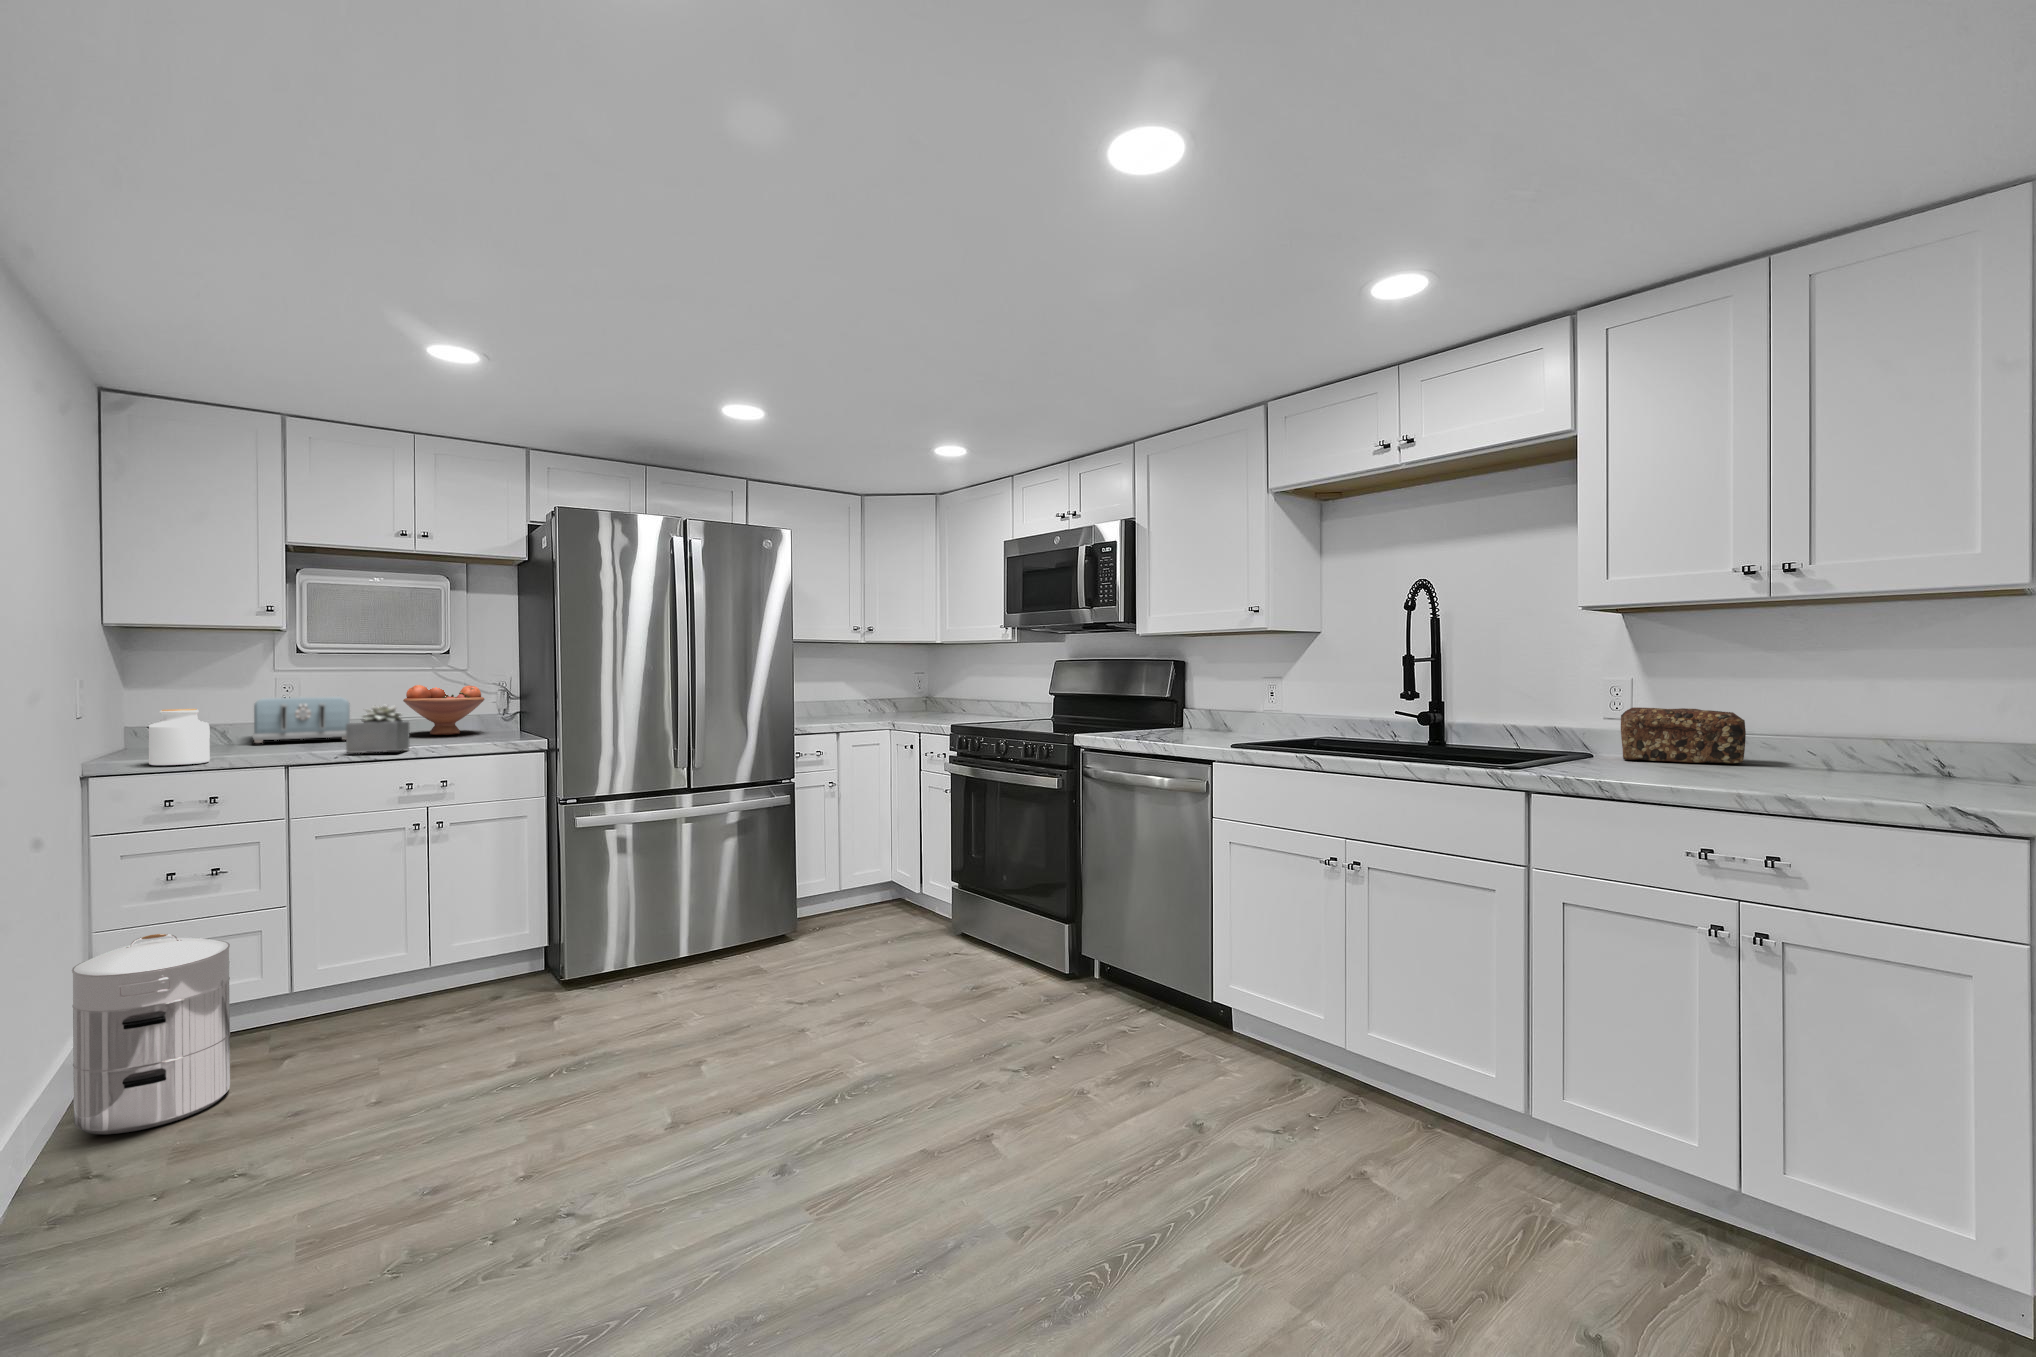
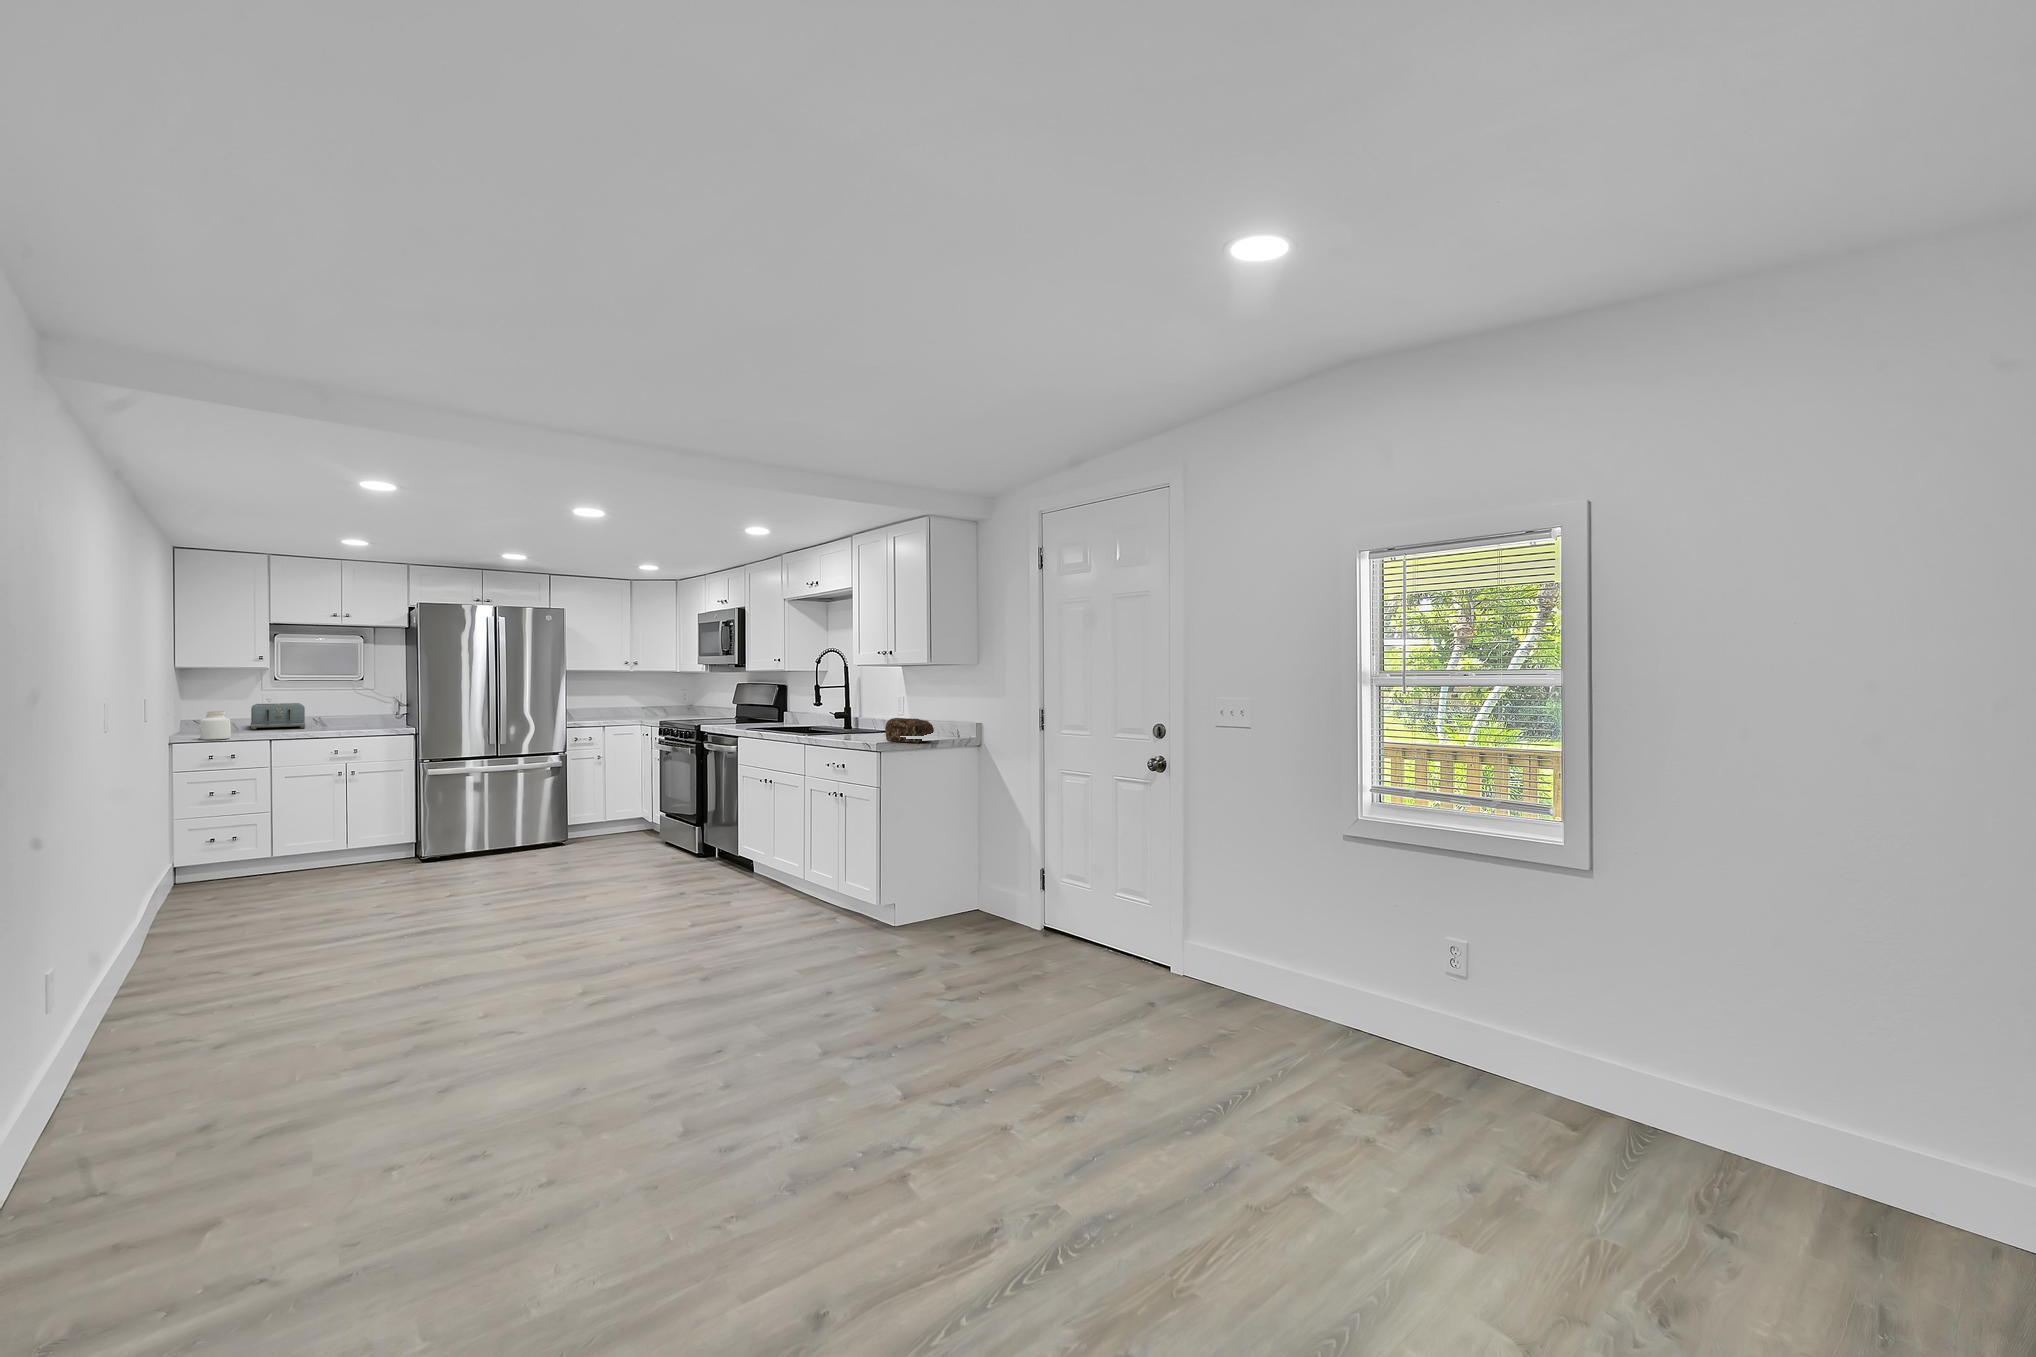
fruit bowl: present [403,685,484,735] -> none [336,697,384,726]
succulent plant: present [346,705,410,753] -> none [302,709,337,735]
waste bin: present [72,934,230,1134] -> none [172,817,244,904]

